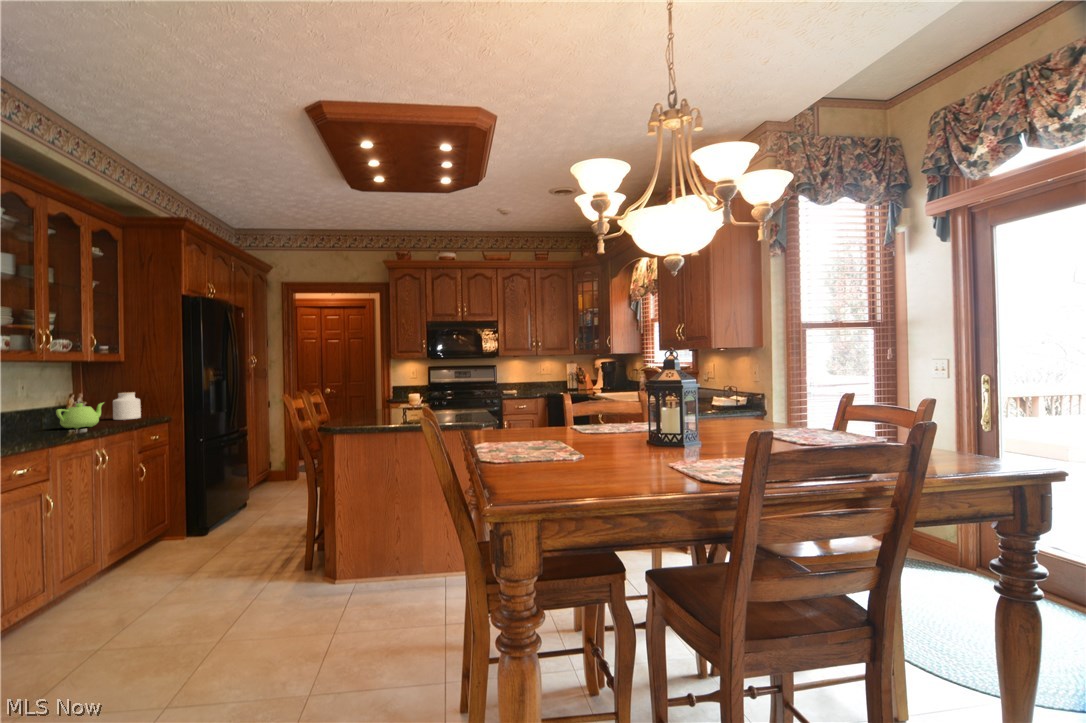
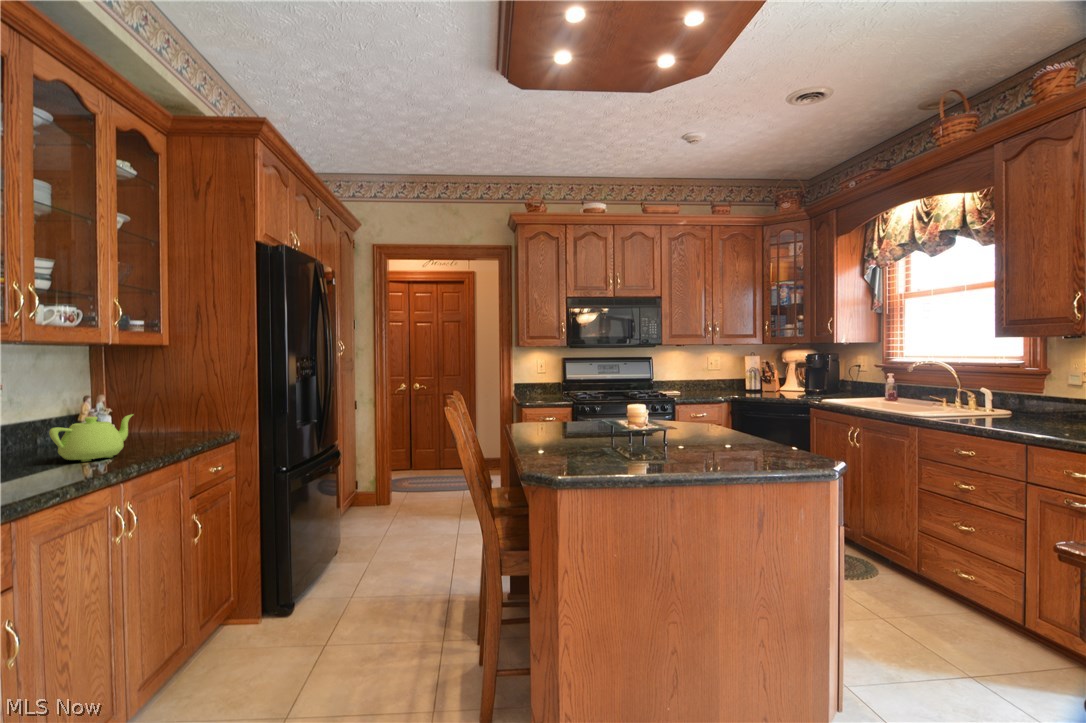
jar: present [113,392,141,420] -> none [151,394,193,439]

